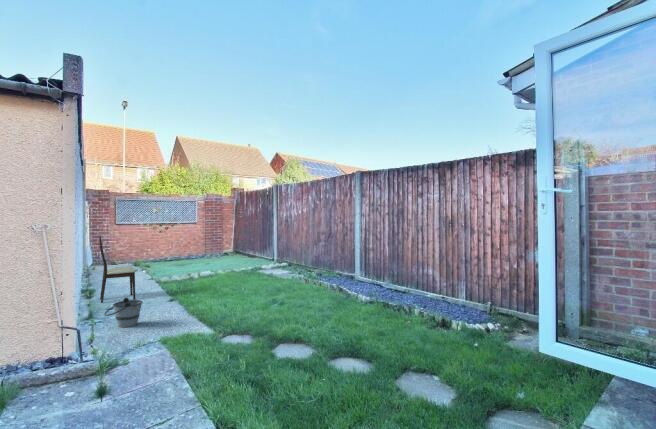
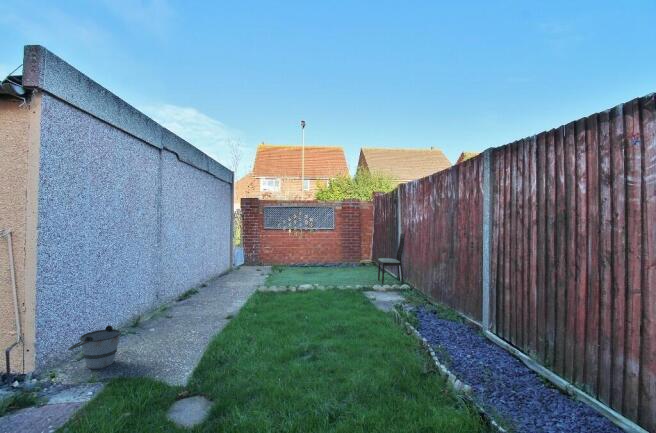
chair: present [99,235,135,303] -> present [378,234,405,284]

